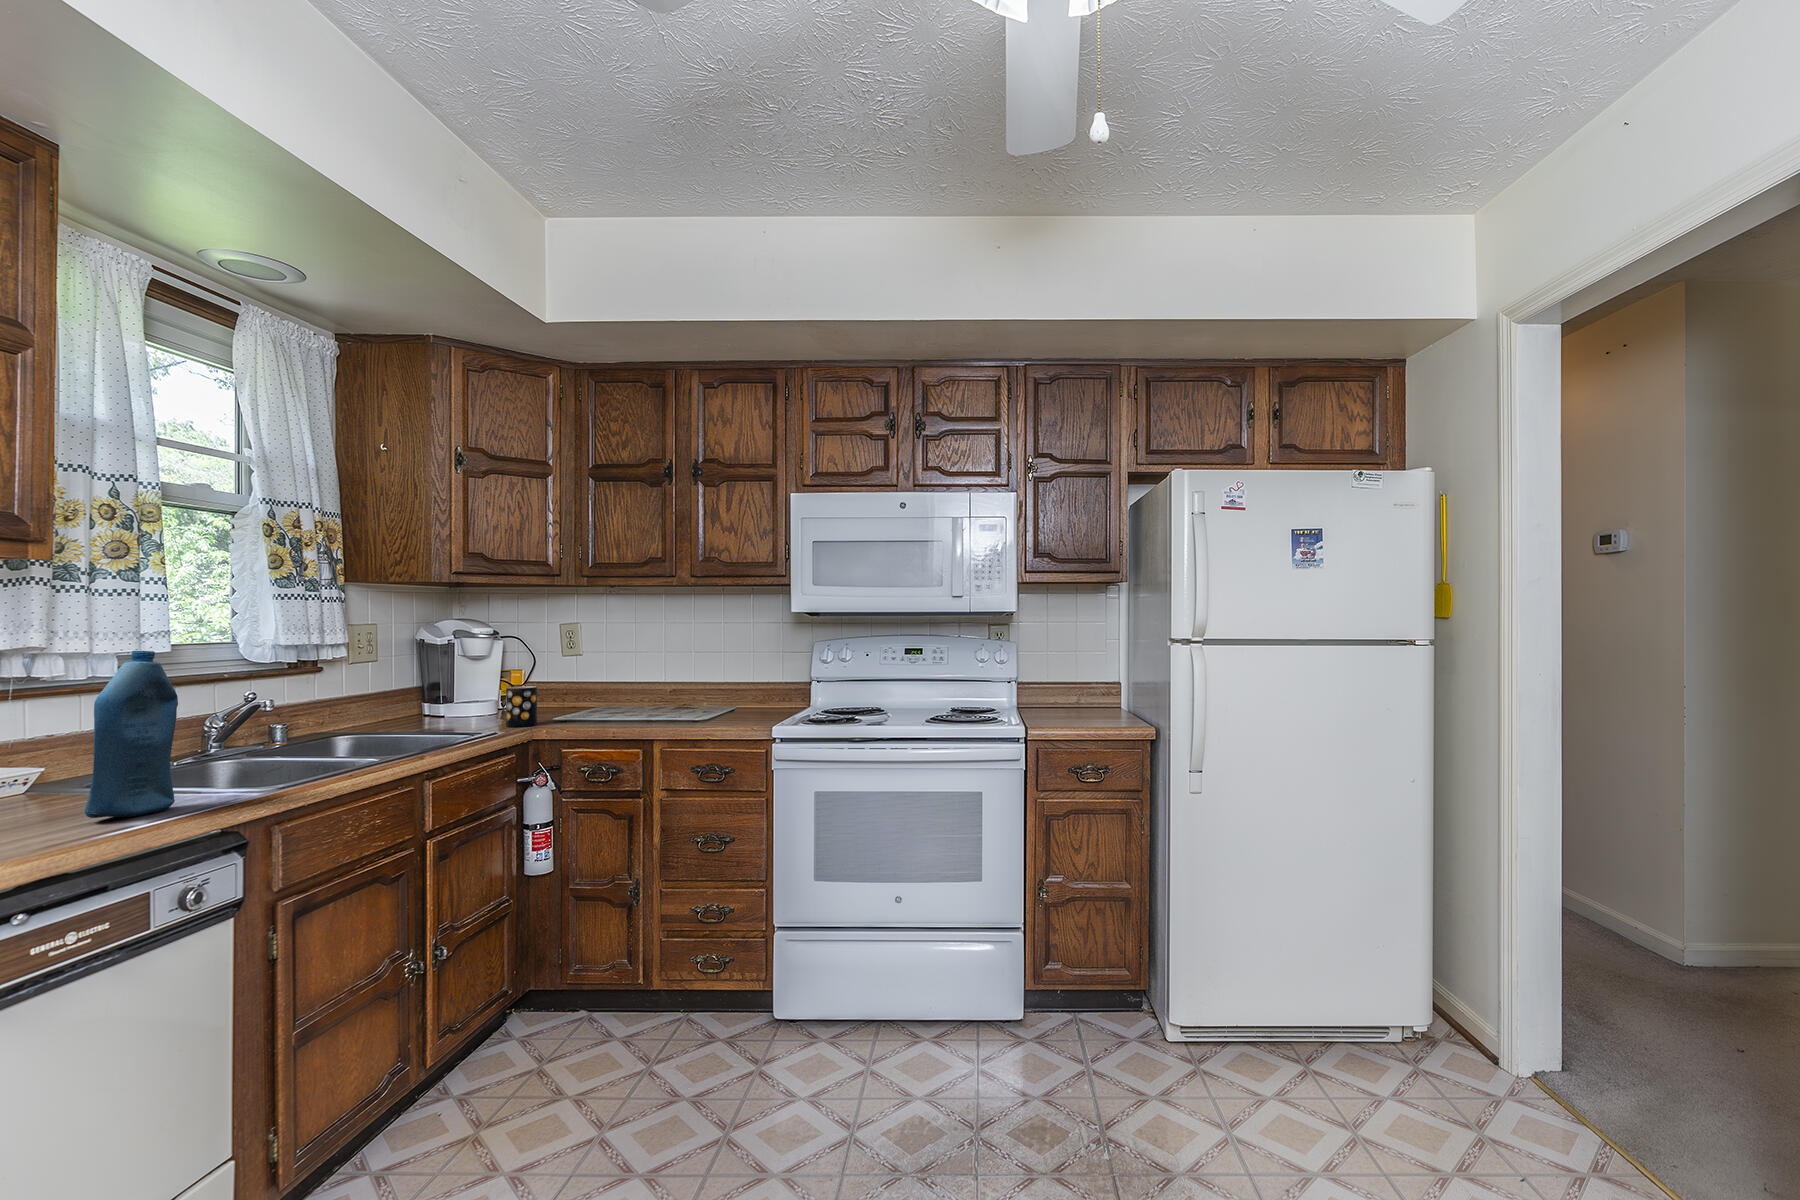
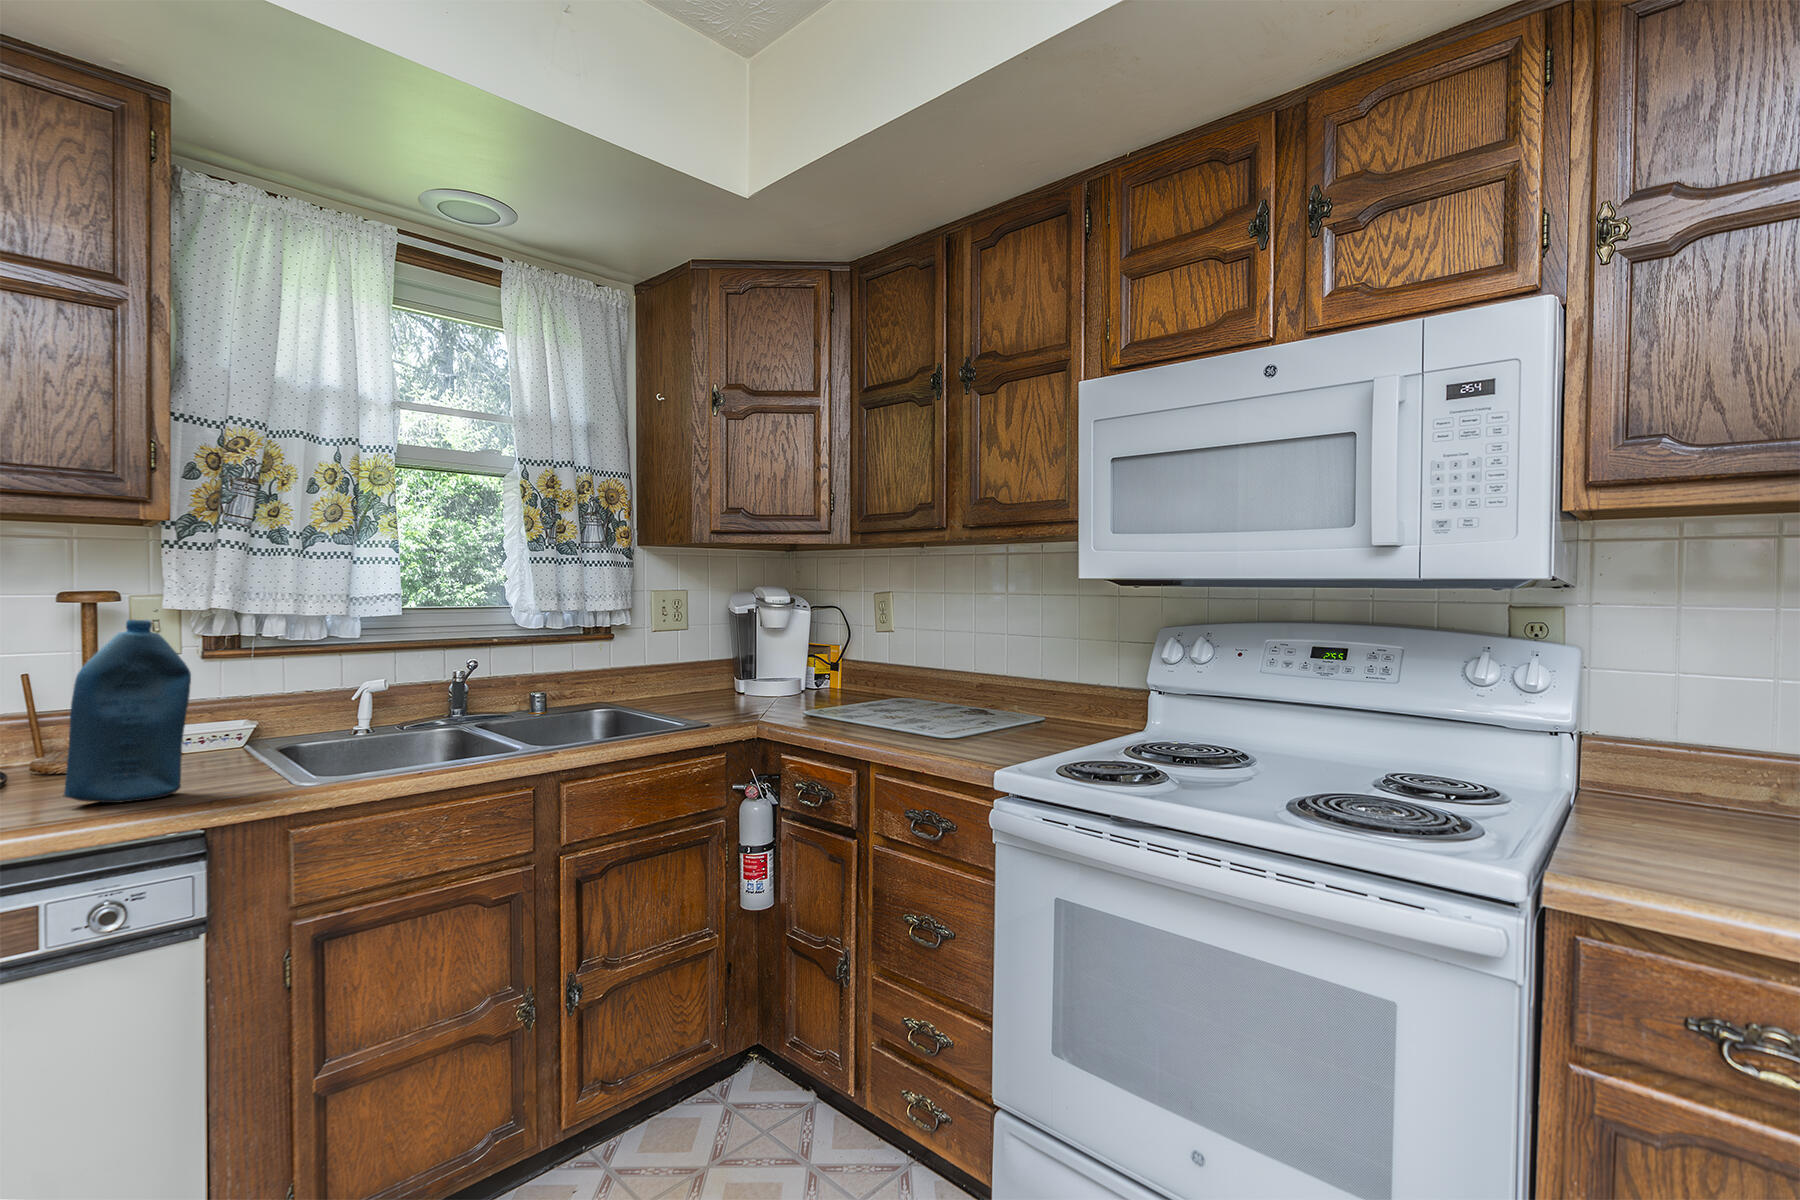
mug: present [506,686,537,727] -> none [738,669,774,720]

